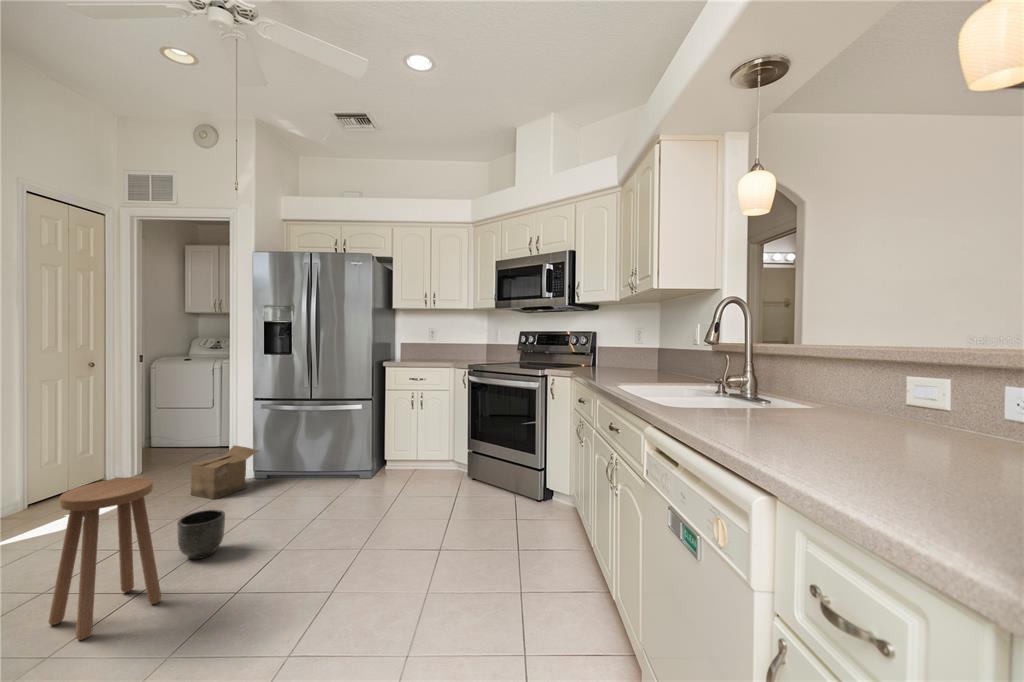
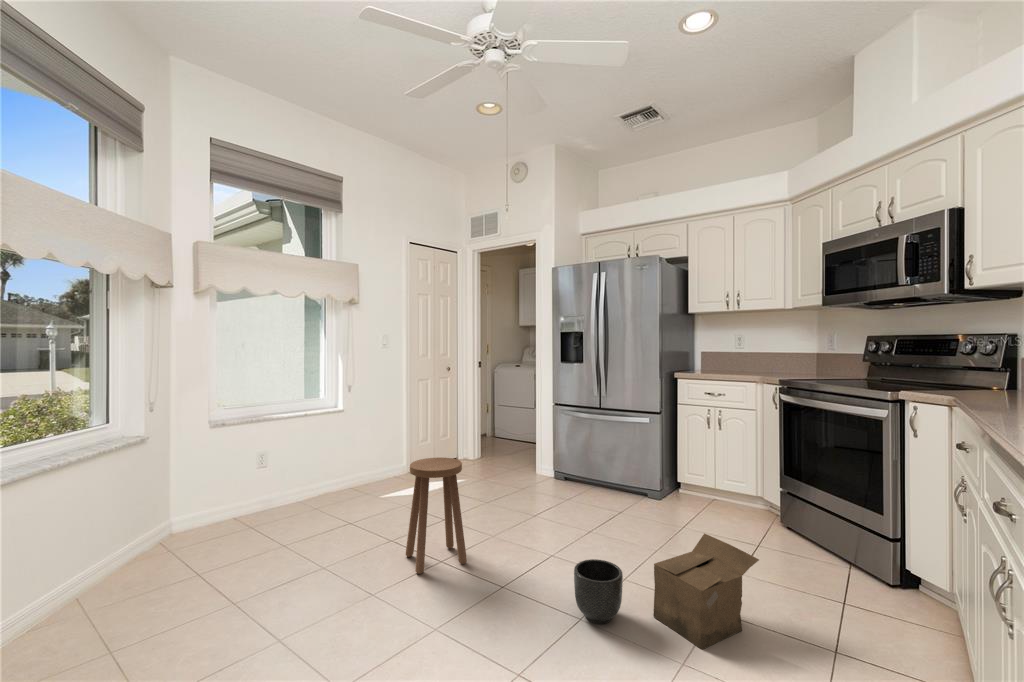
cardboard box: present [191,445,259,499] -> present [653,534,759,649]
planter: present [177,510,225,559] -> present [574,559,623,624]

